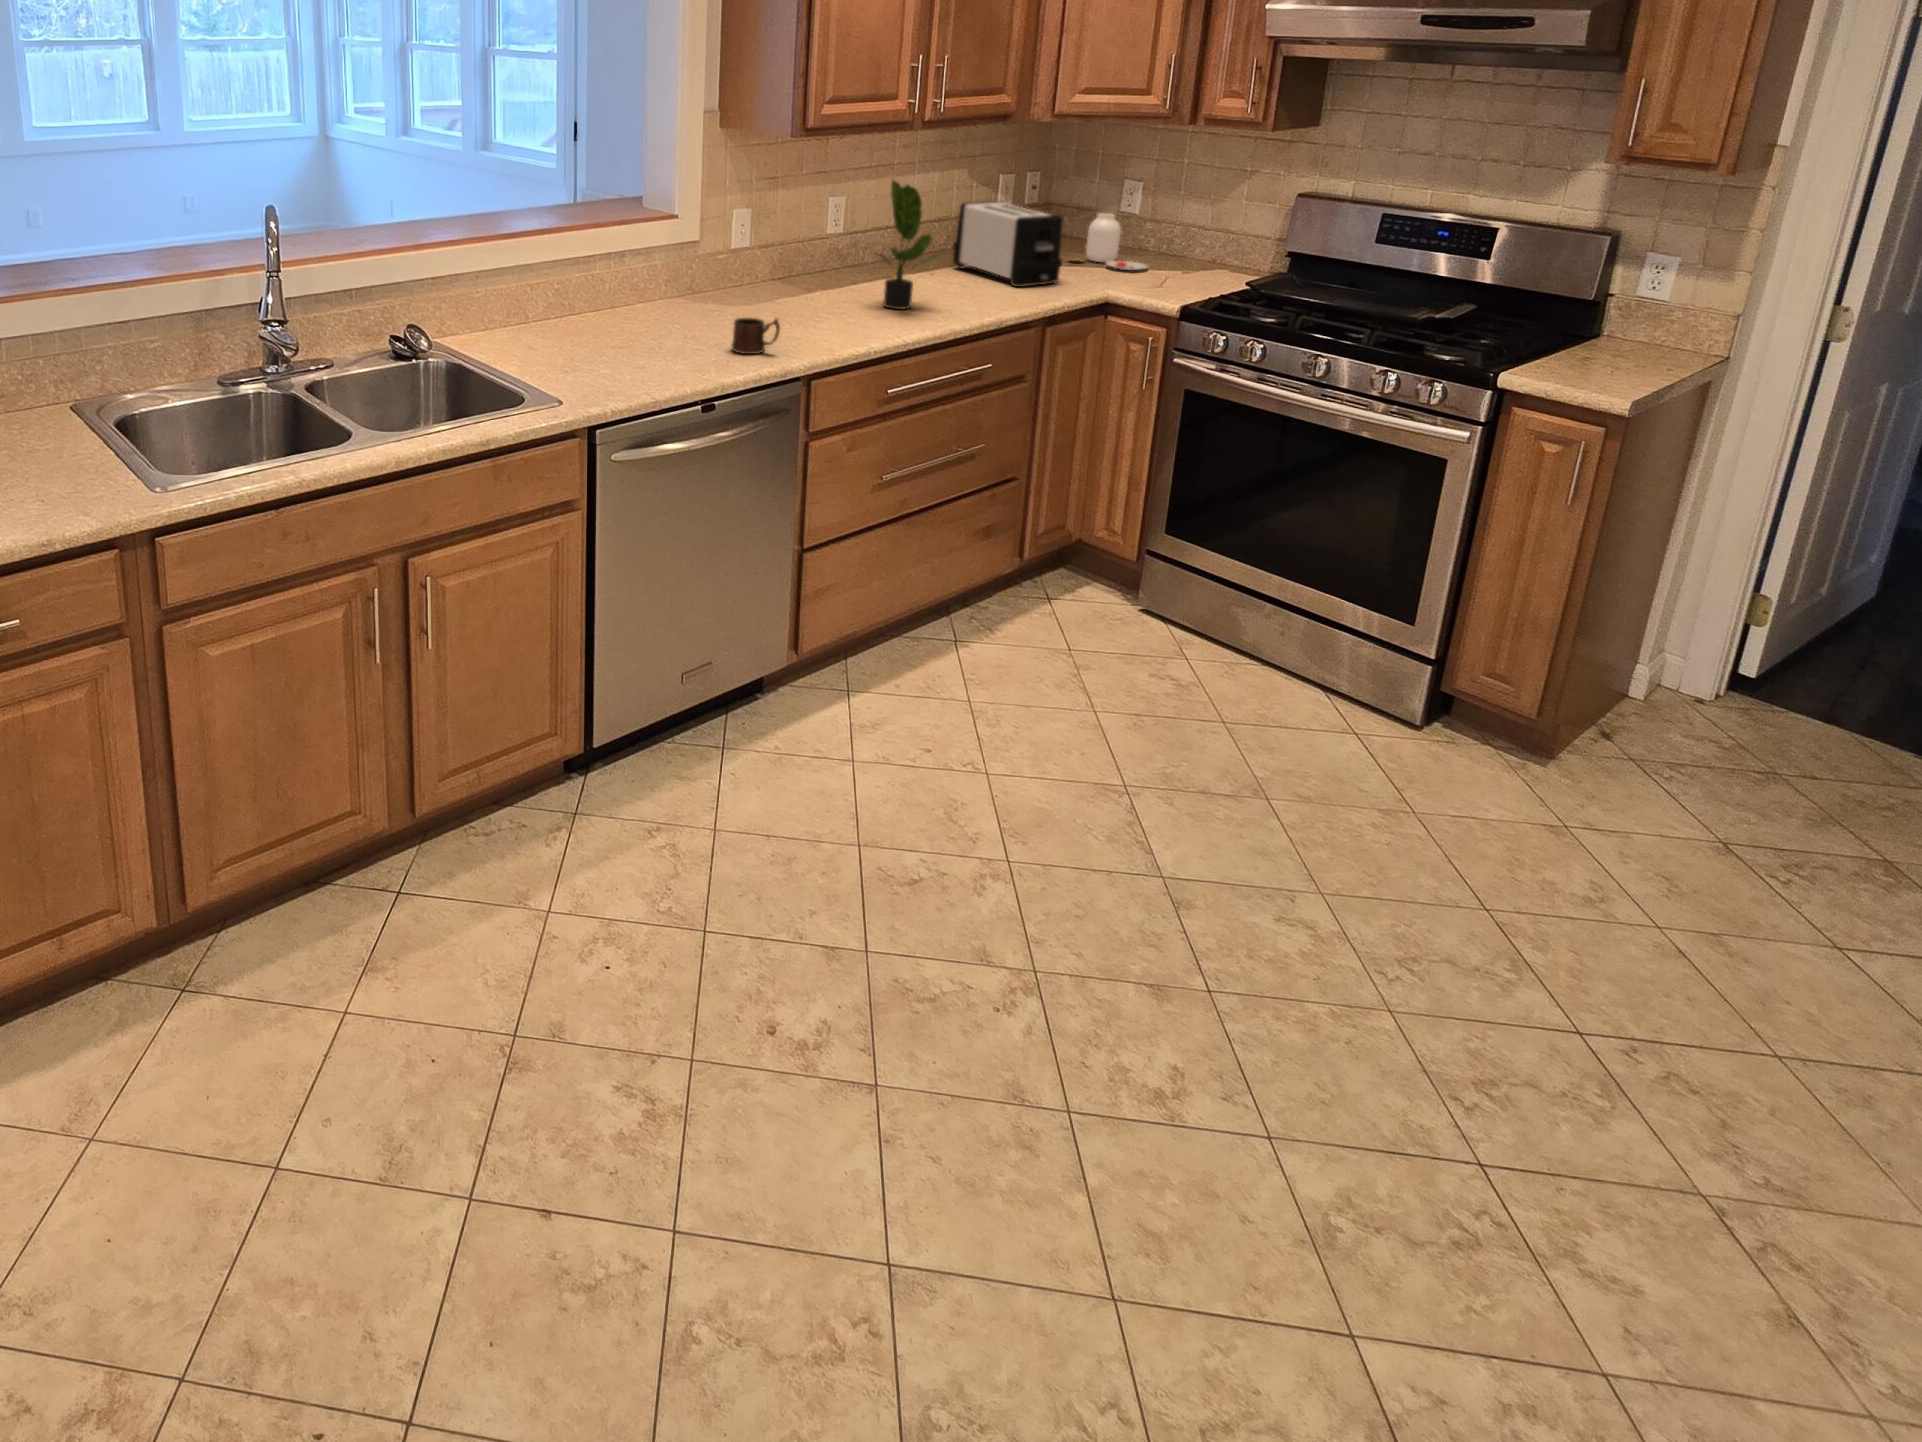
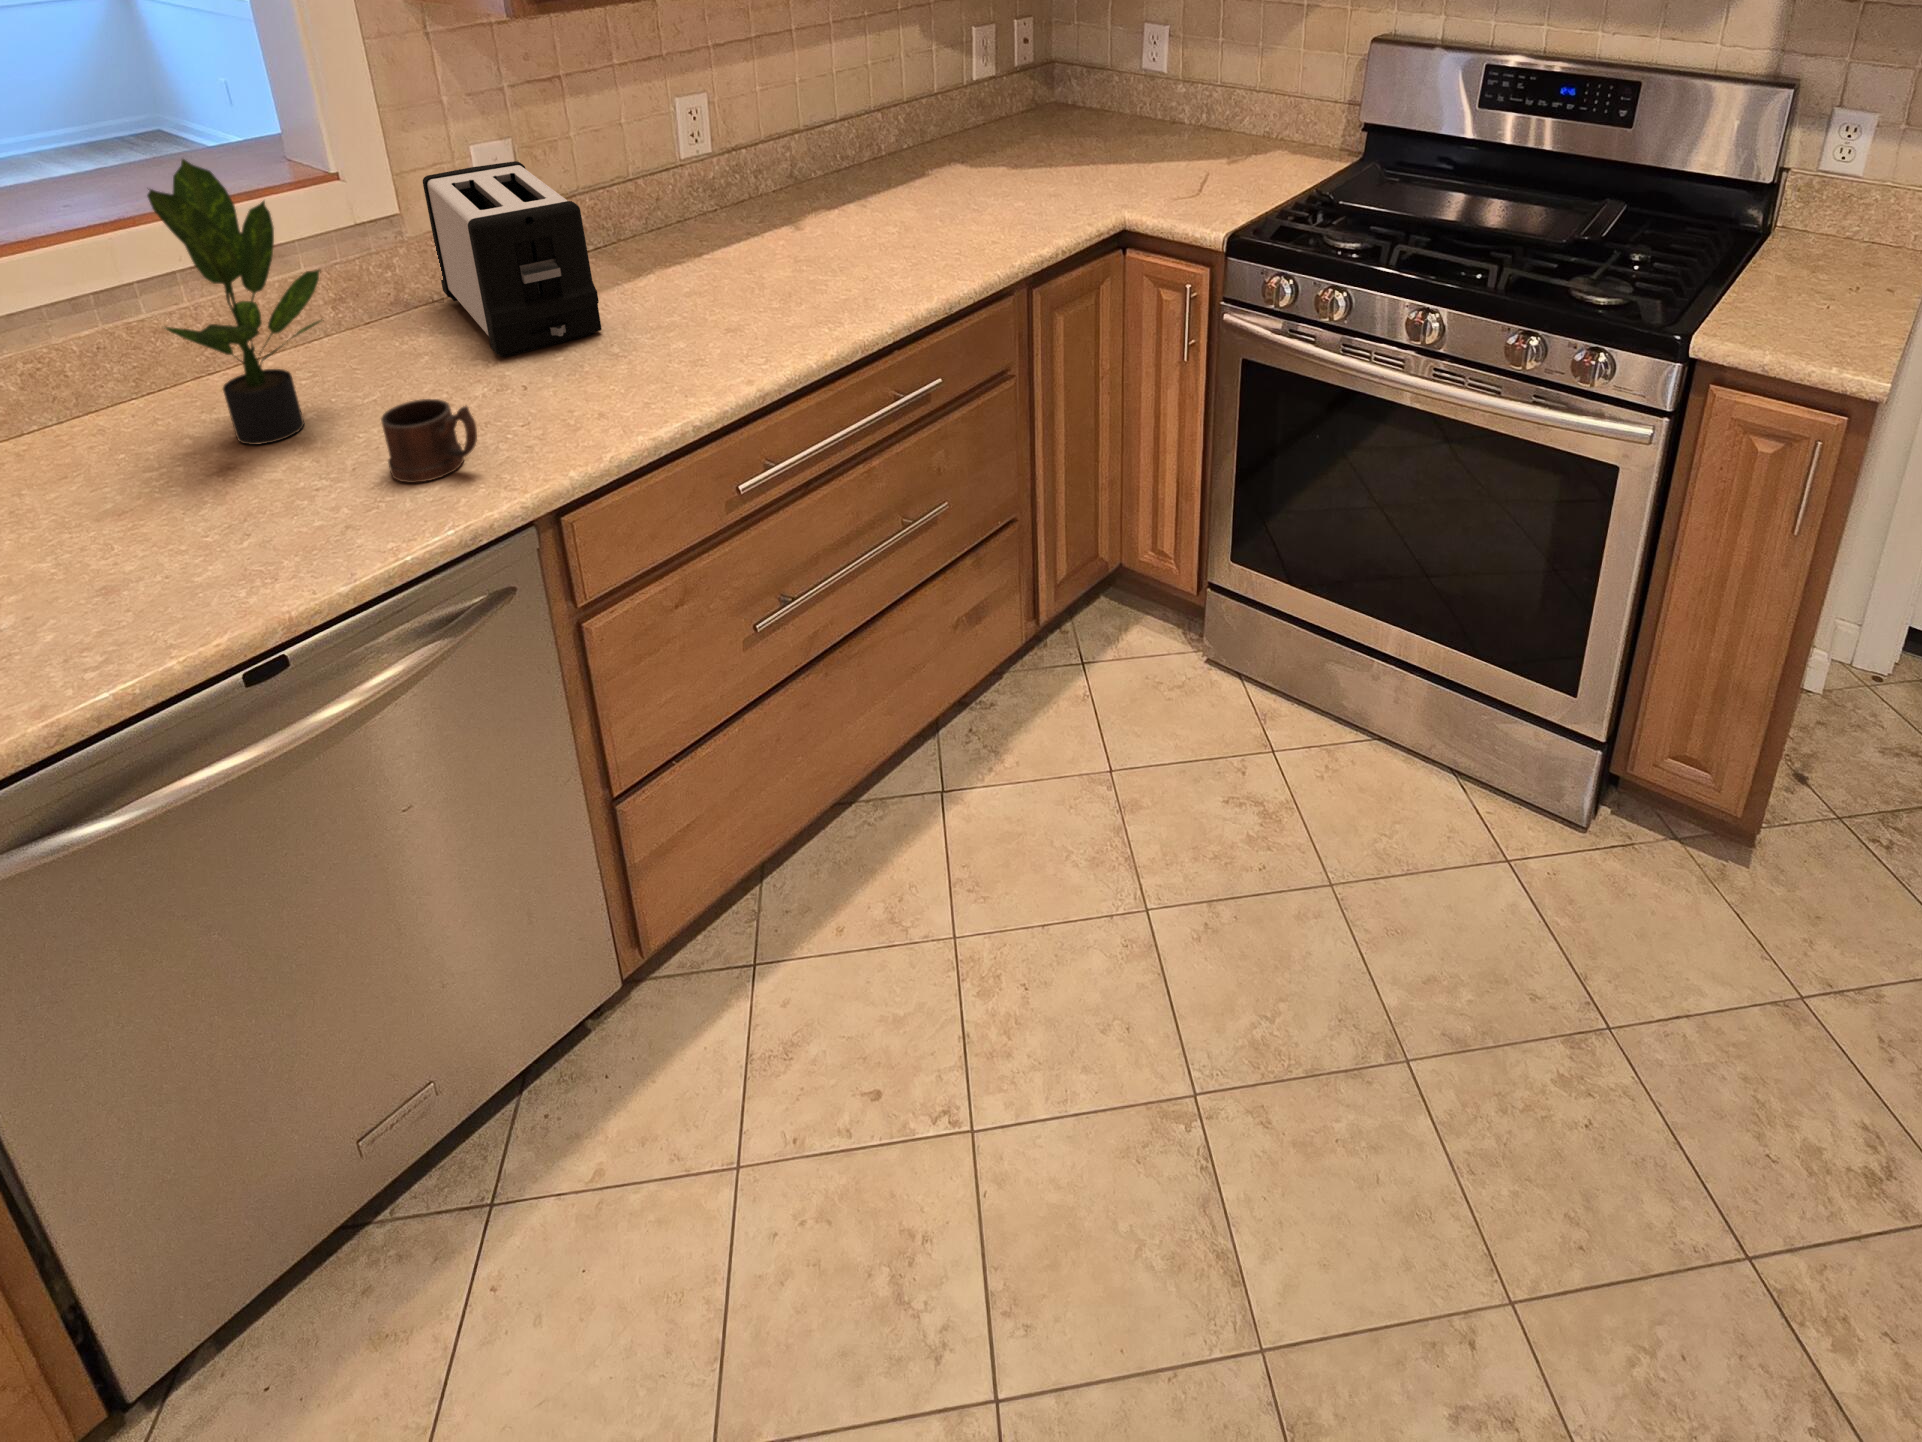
potted plant: present [879,180,937,310] -> present [147,159,322,445]
toaster: present [953,201,1063,287] -> present [423,161,601,357]
jar: present [1073,213,1147,270] -> none [1070,78,1179,166]

